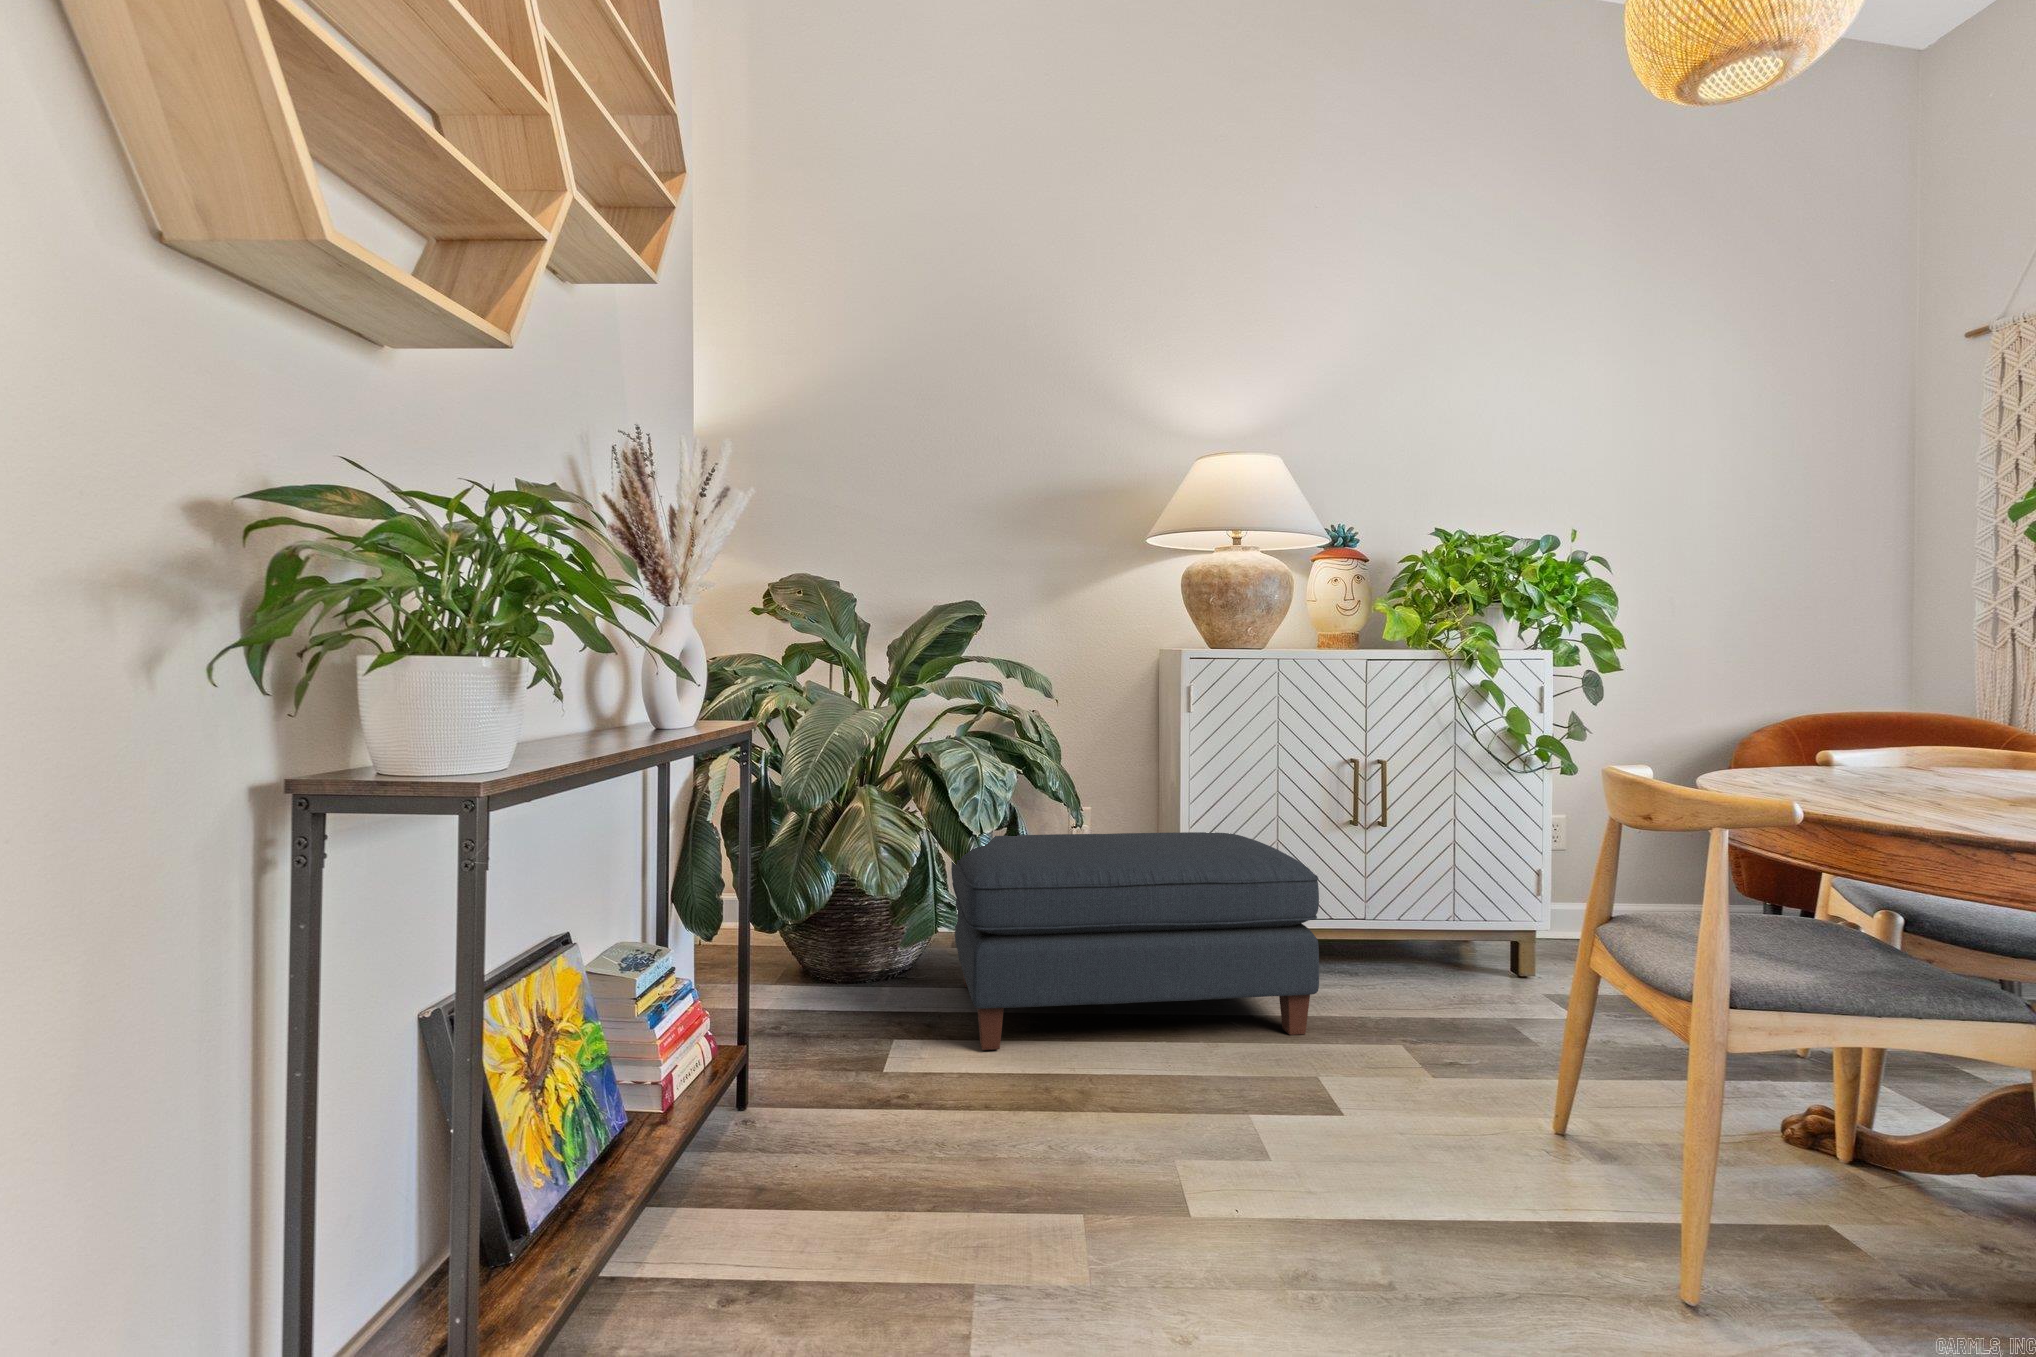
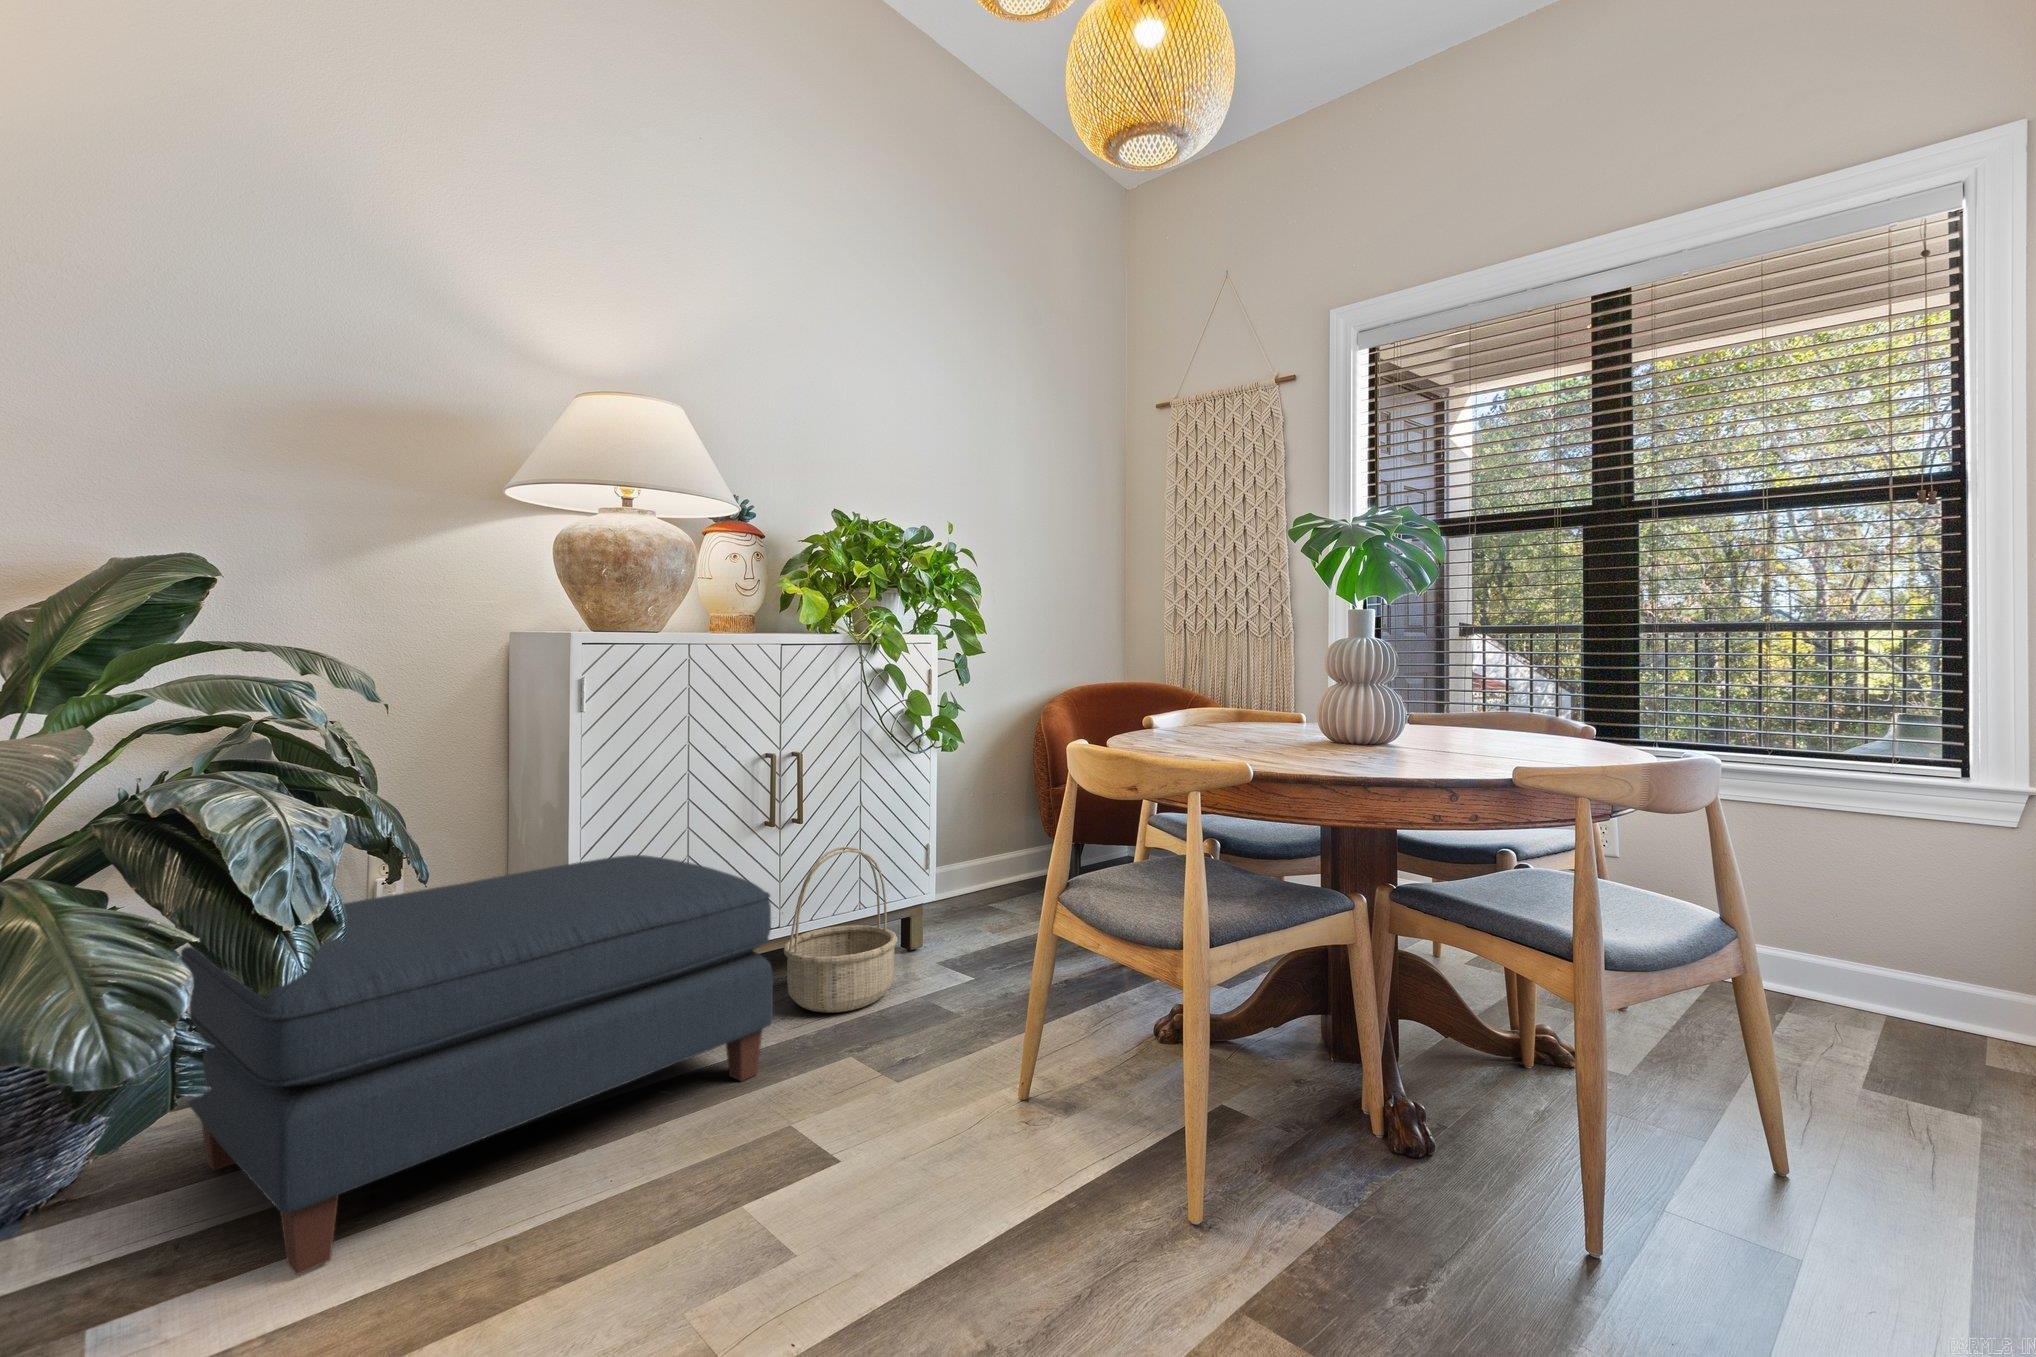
basket: none [1356,853,1477,1012] -> present [784,846,898,1013]

